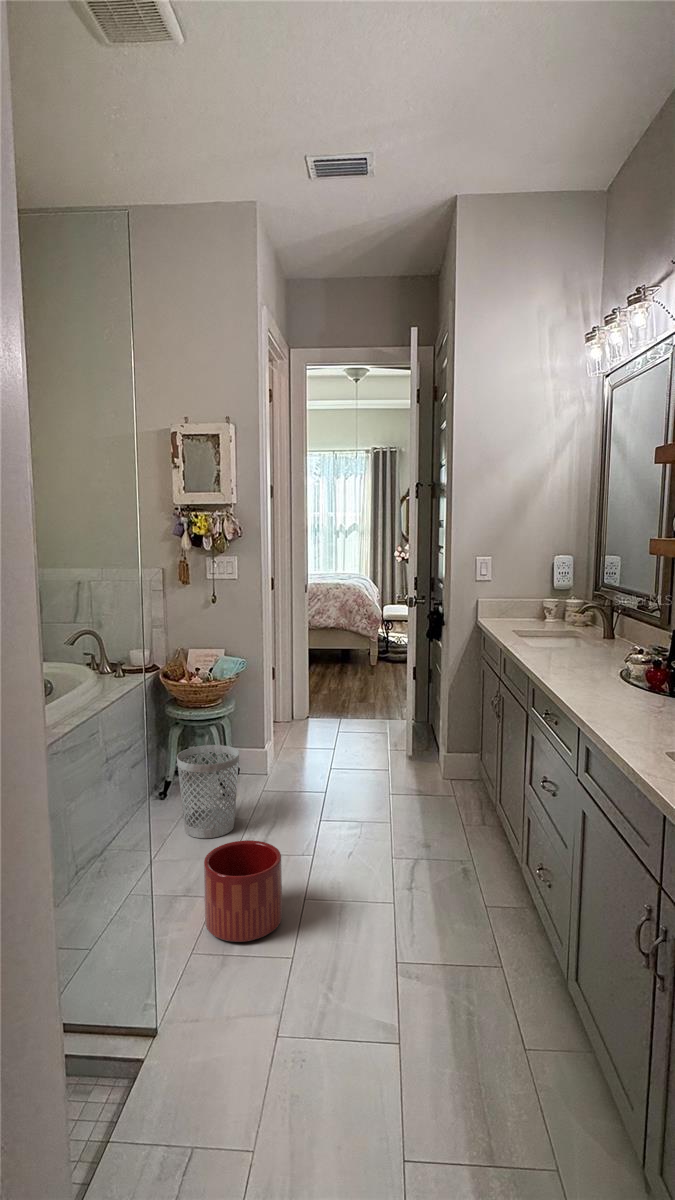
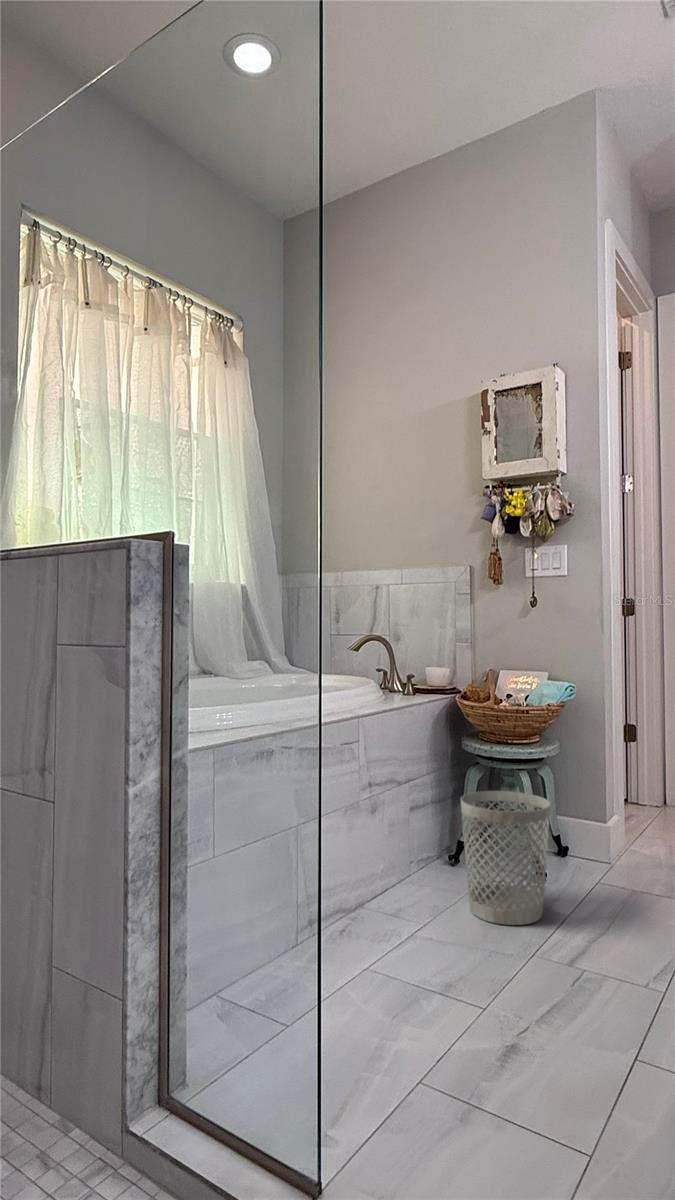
planter: present [204,840,282,942] -> none [458,919,588,1089]

